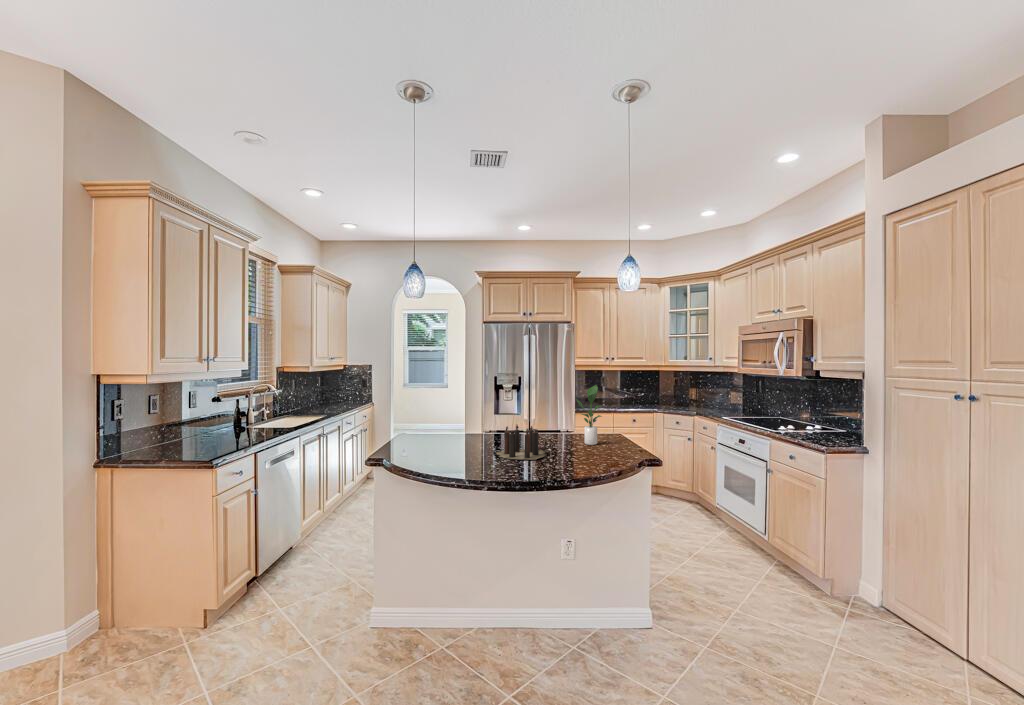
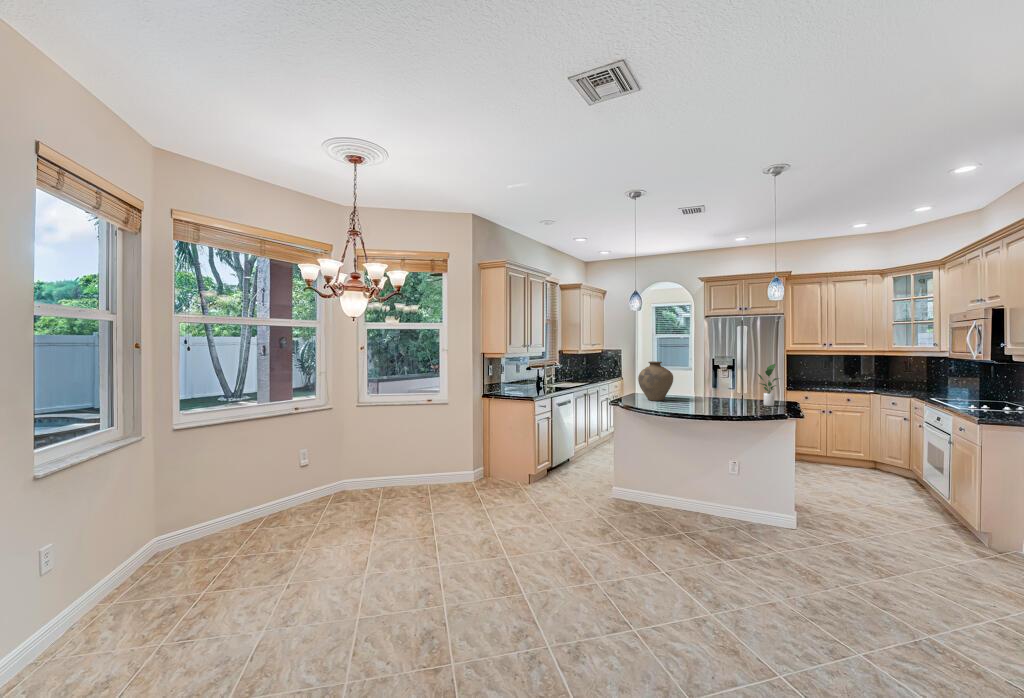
vase: none [411,385,465,449] -> present [638,361,673,401]
candle: present [497,425,545,460] -> none [688,387,734,409]

